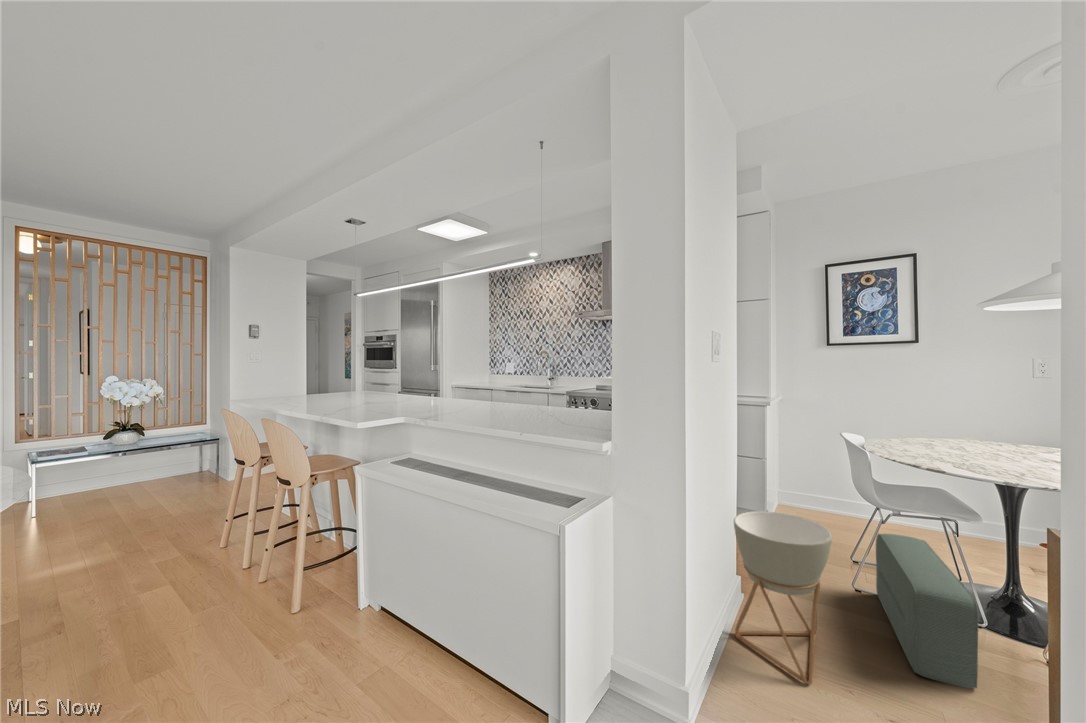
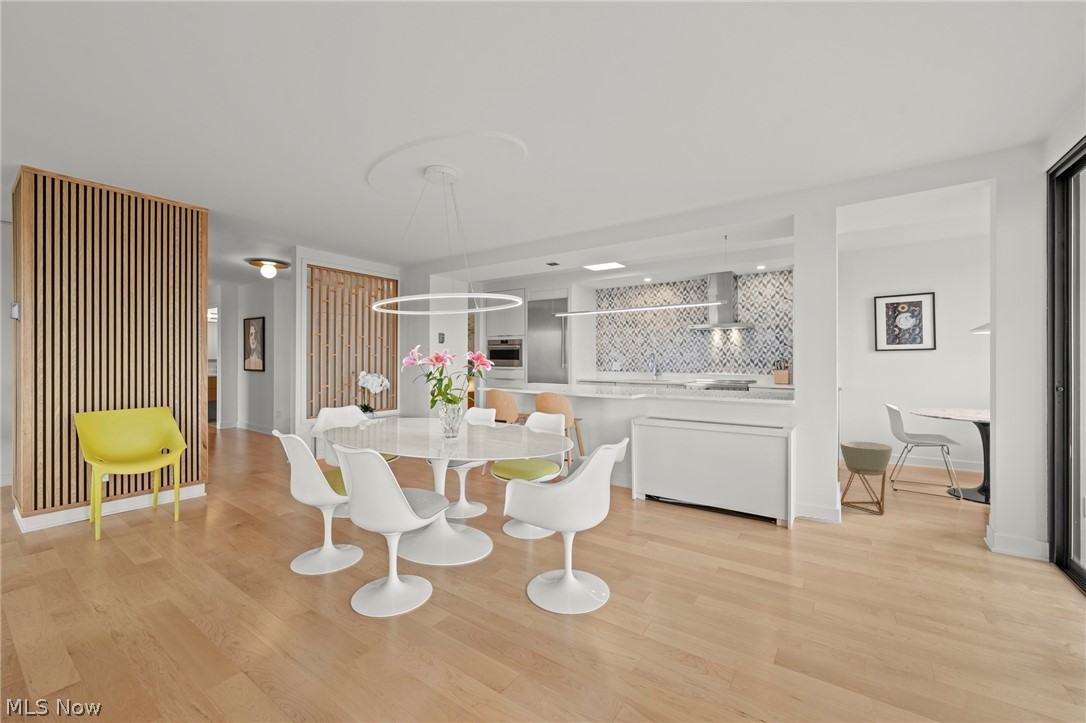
pouf: present [876,534,978,688] -> none [911,457,960,514]

